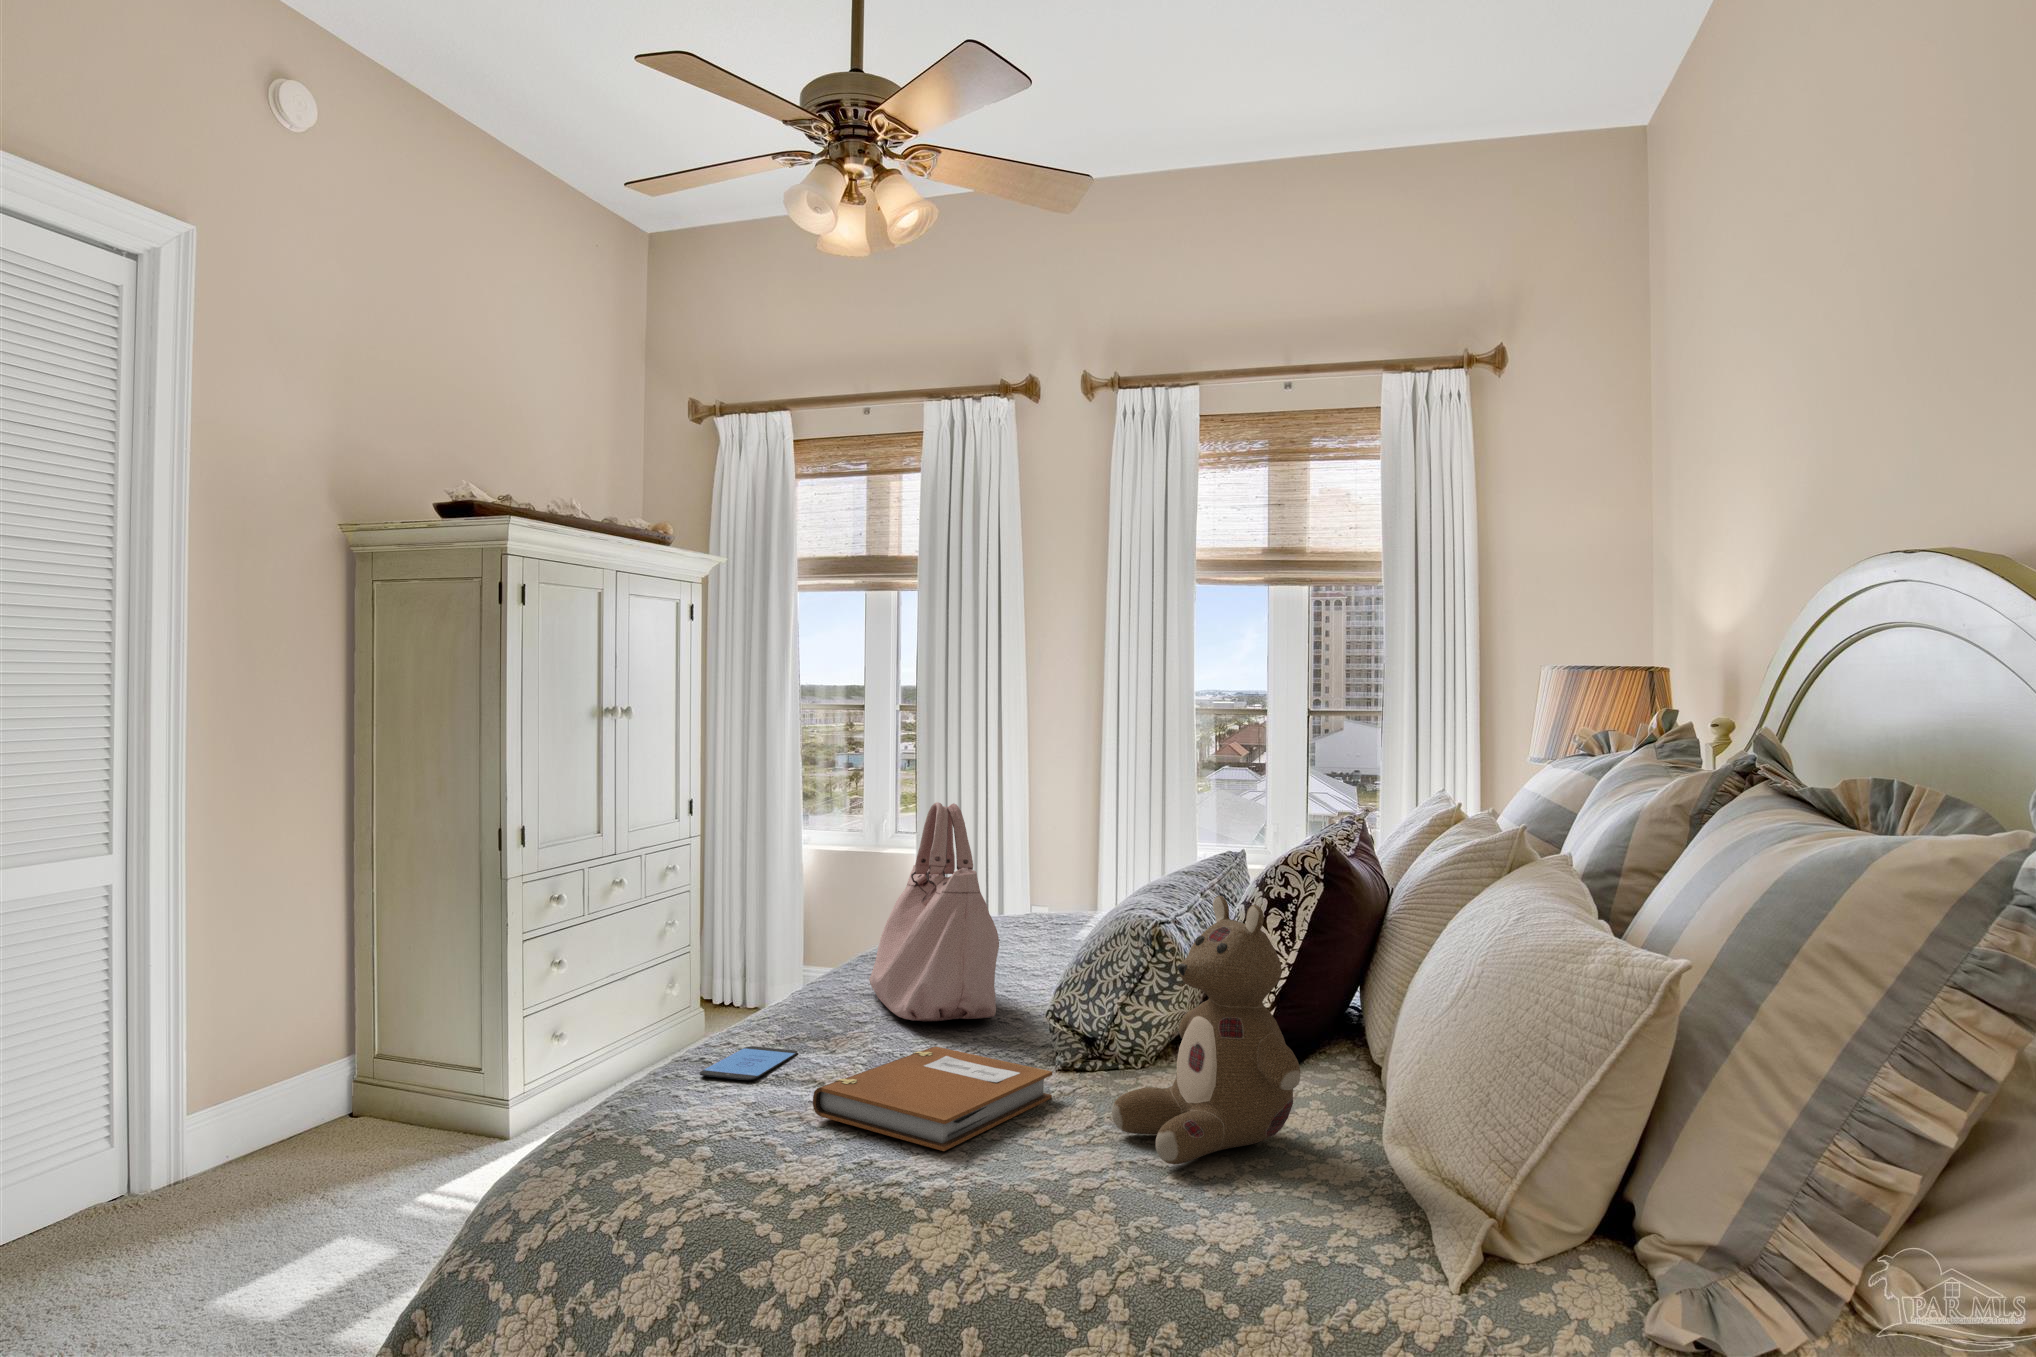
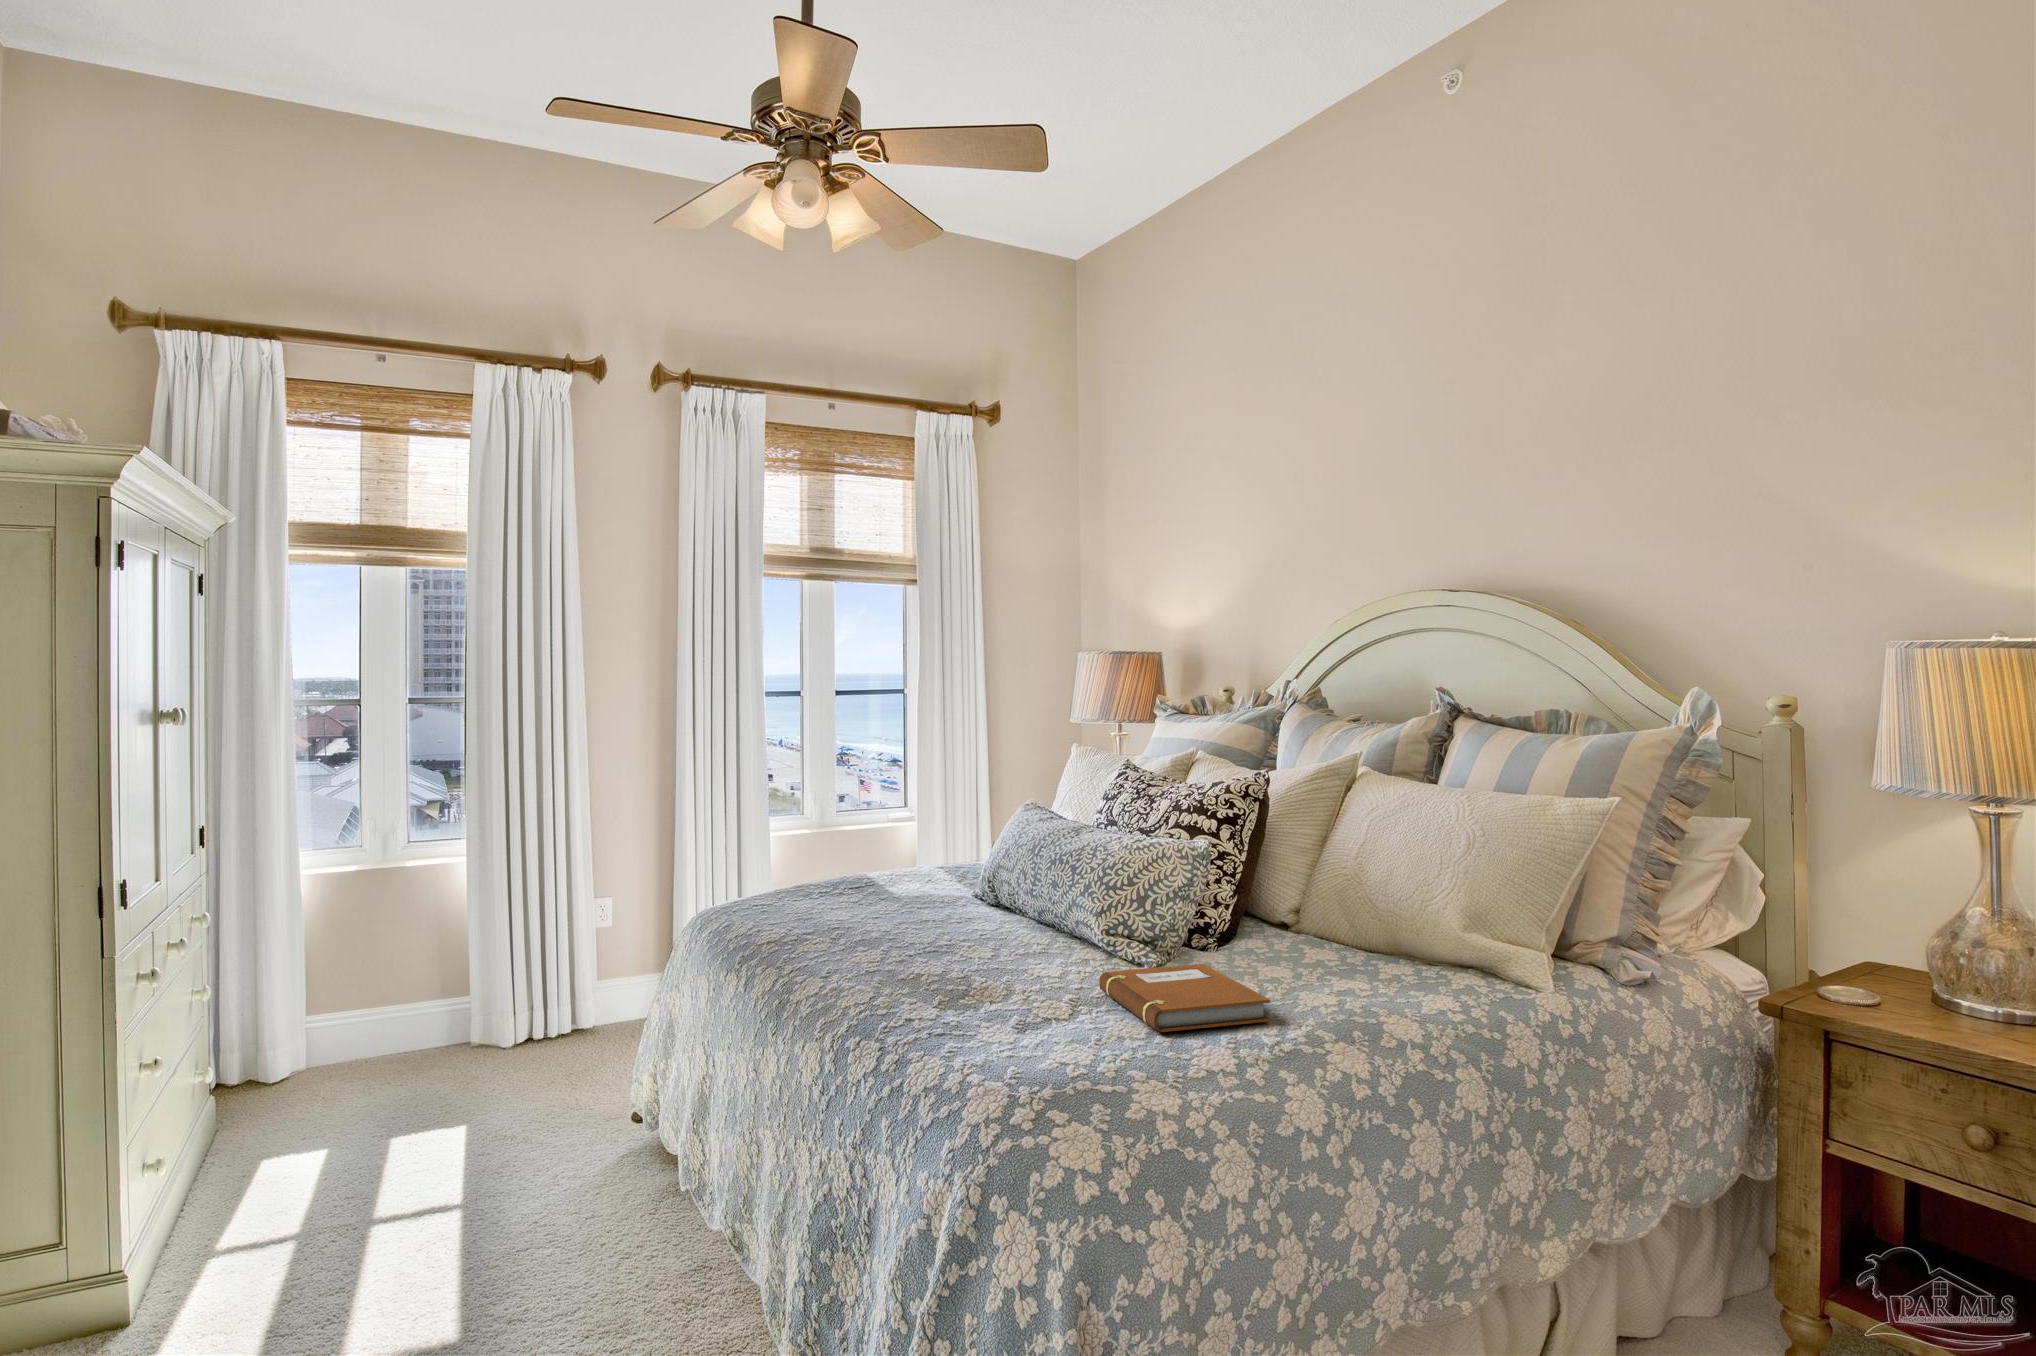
handbag: present [869,802,999,1021] -> none [858,780,1041,970]
stuffed bear: present [1112,896,1300,1164] -> none [1266,819,1396,987]
smartphone: present [700,1046,798,1080] -> none [948,1011,1039,1044]

